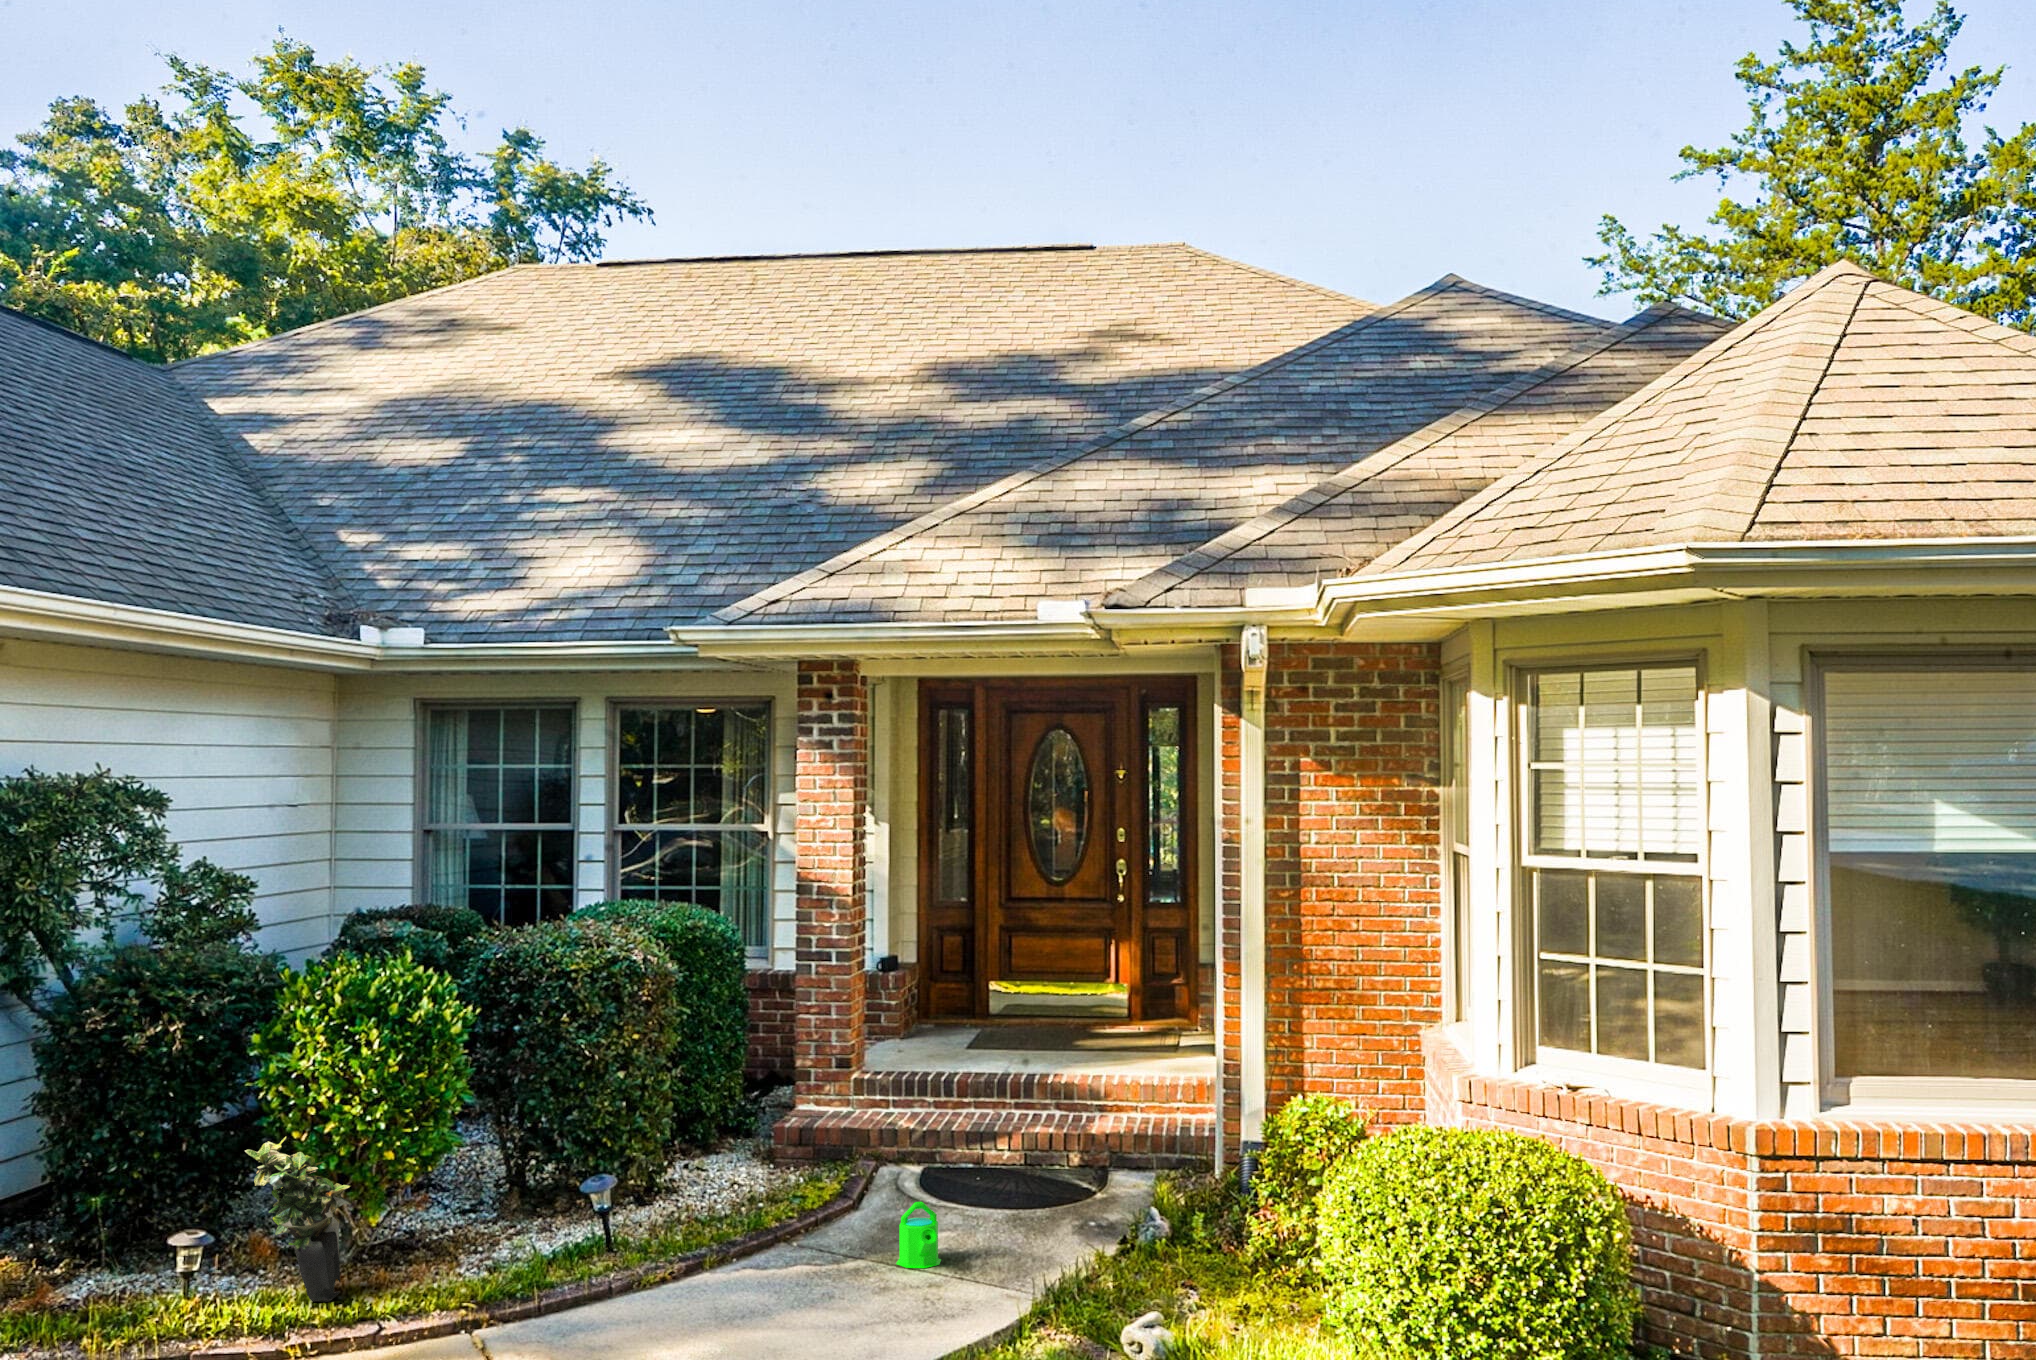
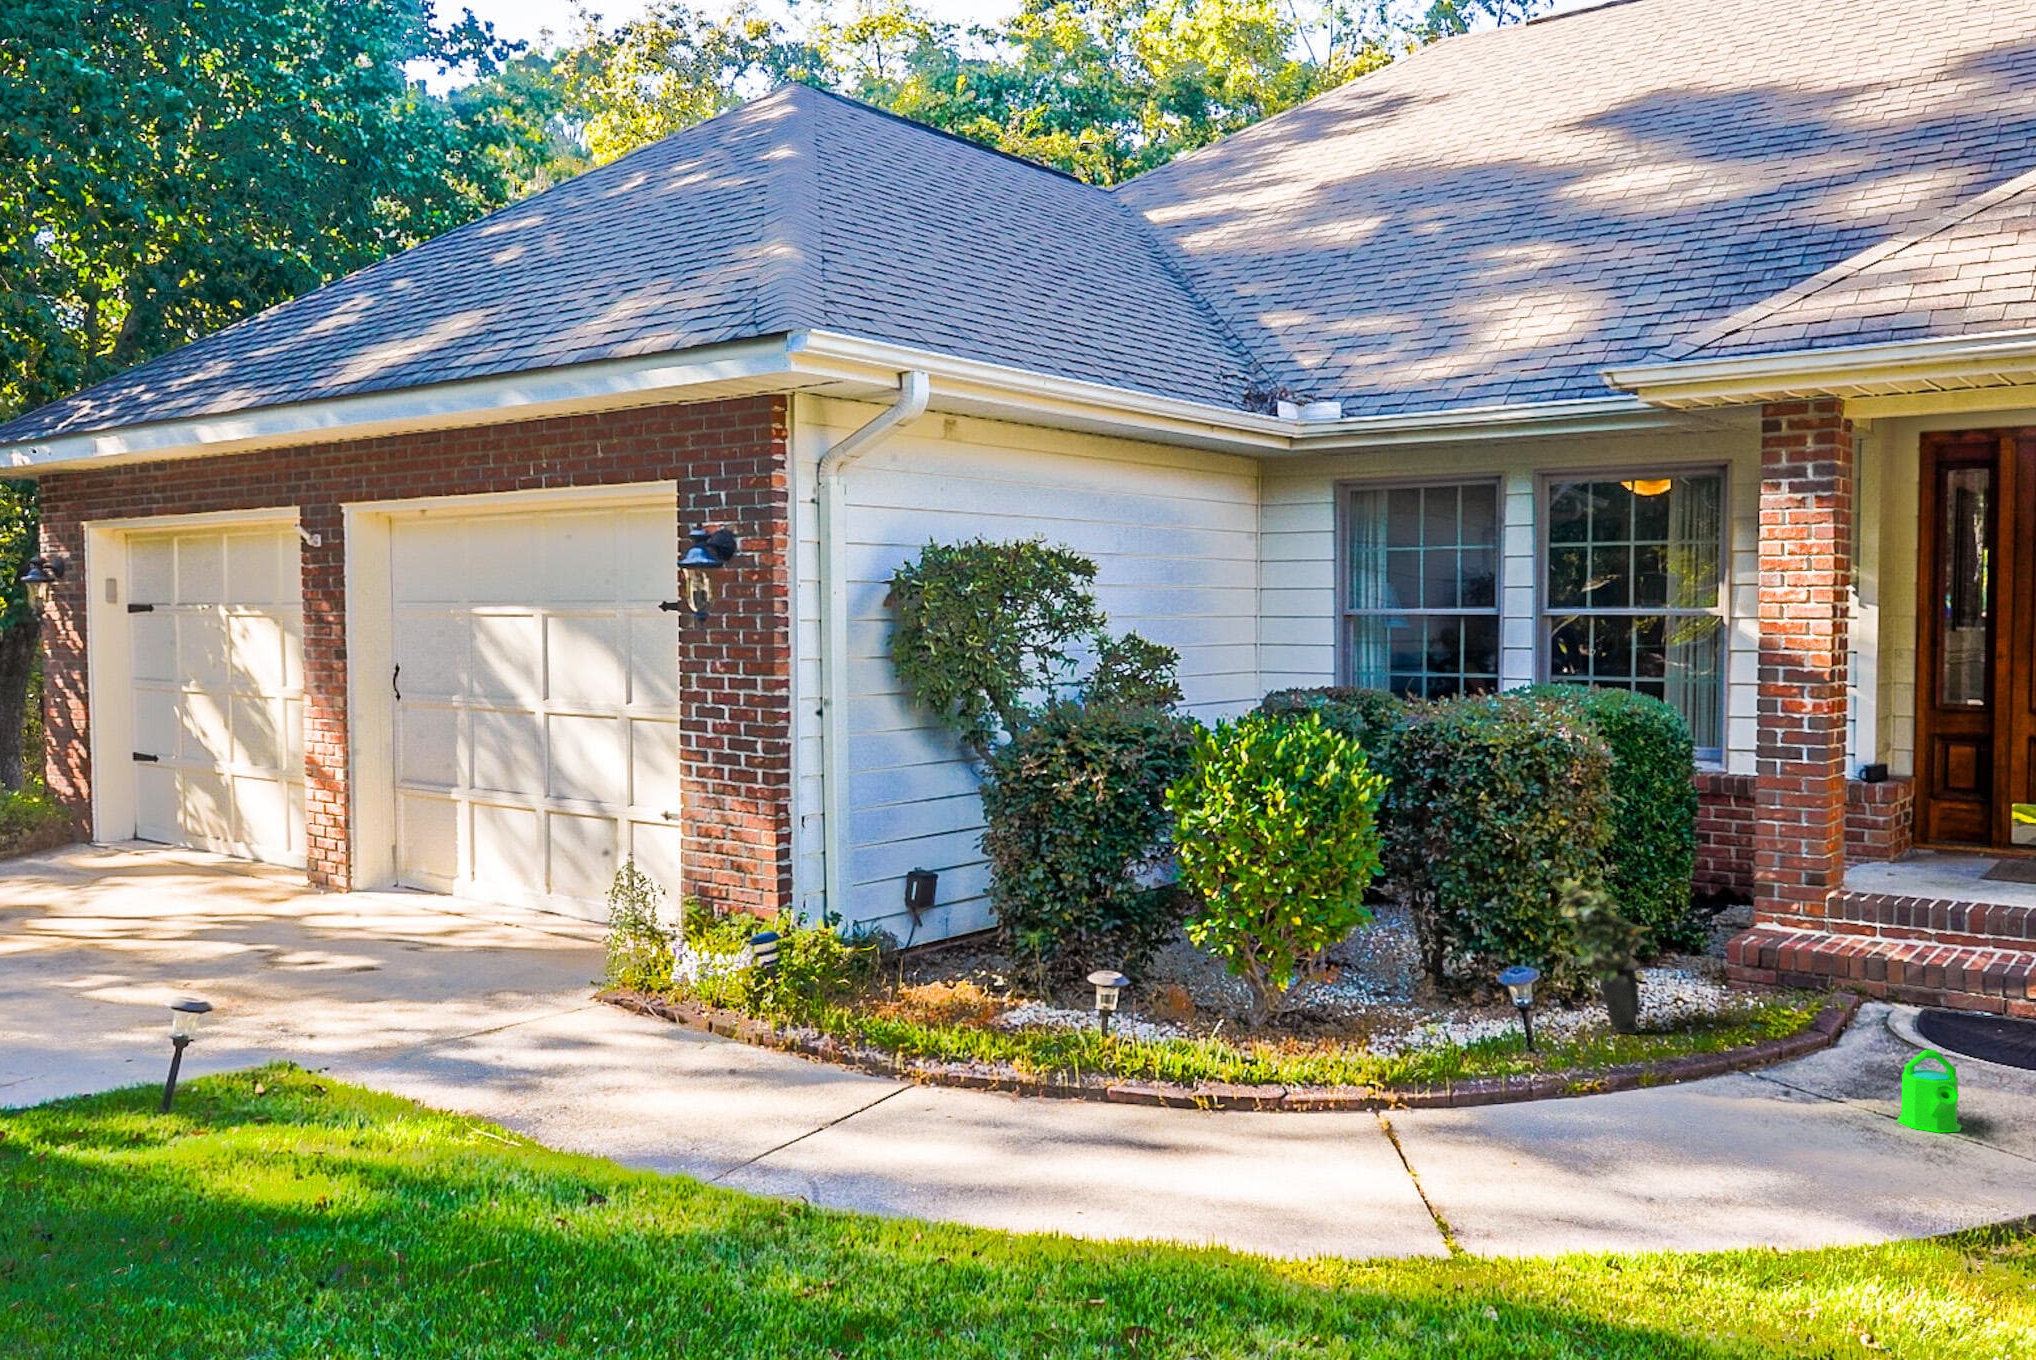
potted plant: present [245,1137,351,1302] -> present [1553,876,1650,1034]

